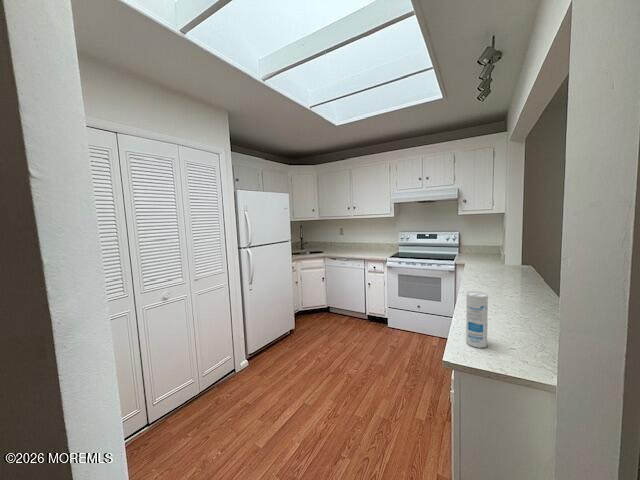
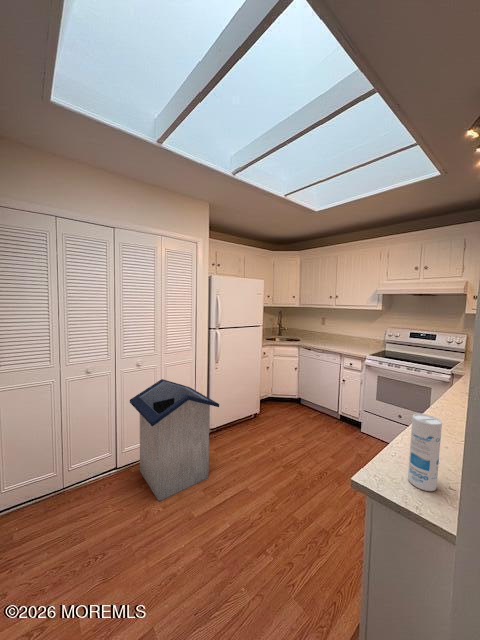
trash can: none [164,309,269,438] -> present [130,379,219,501]

